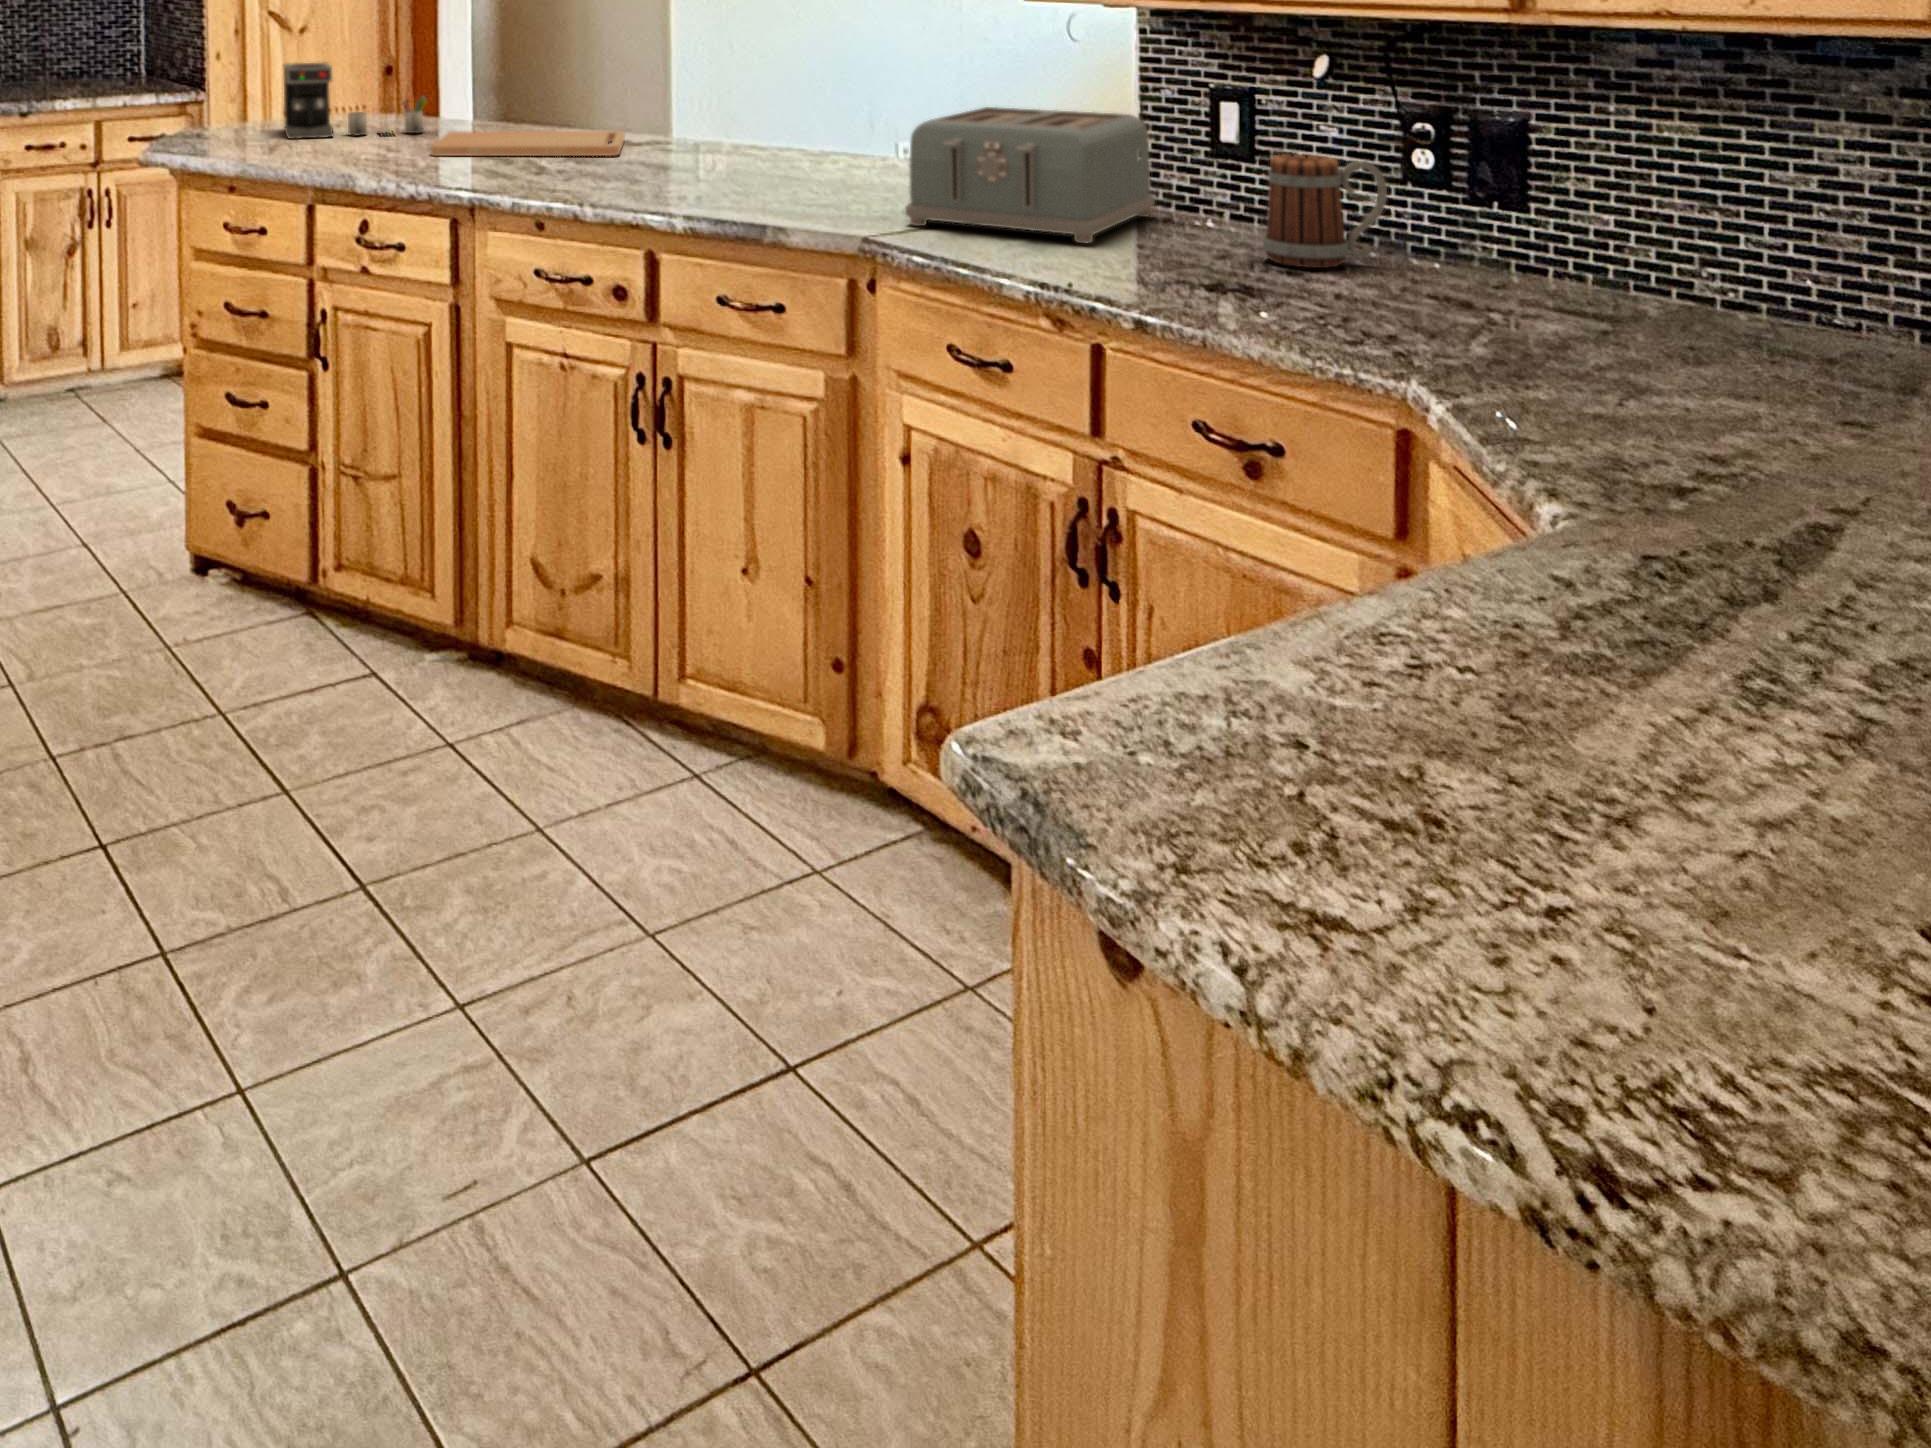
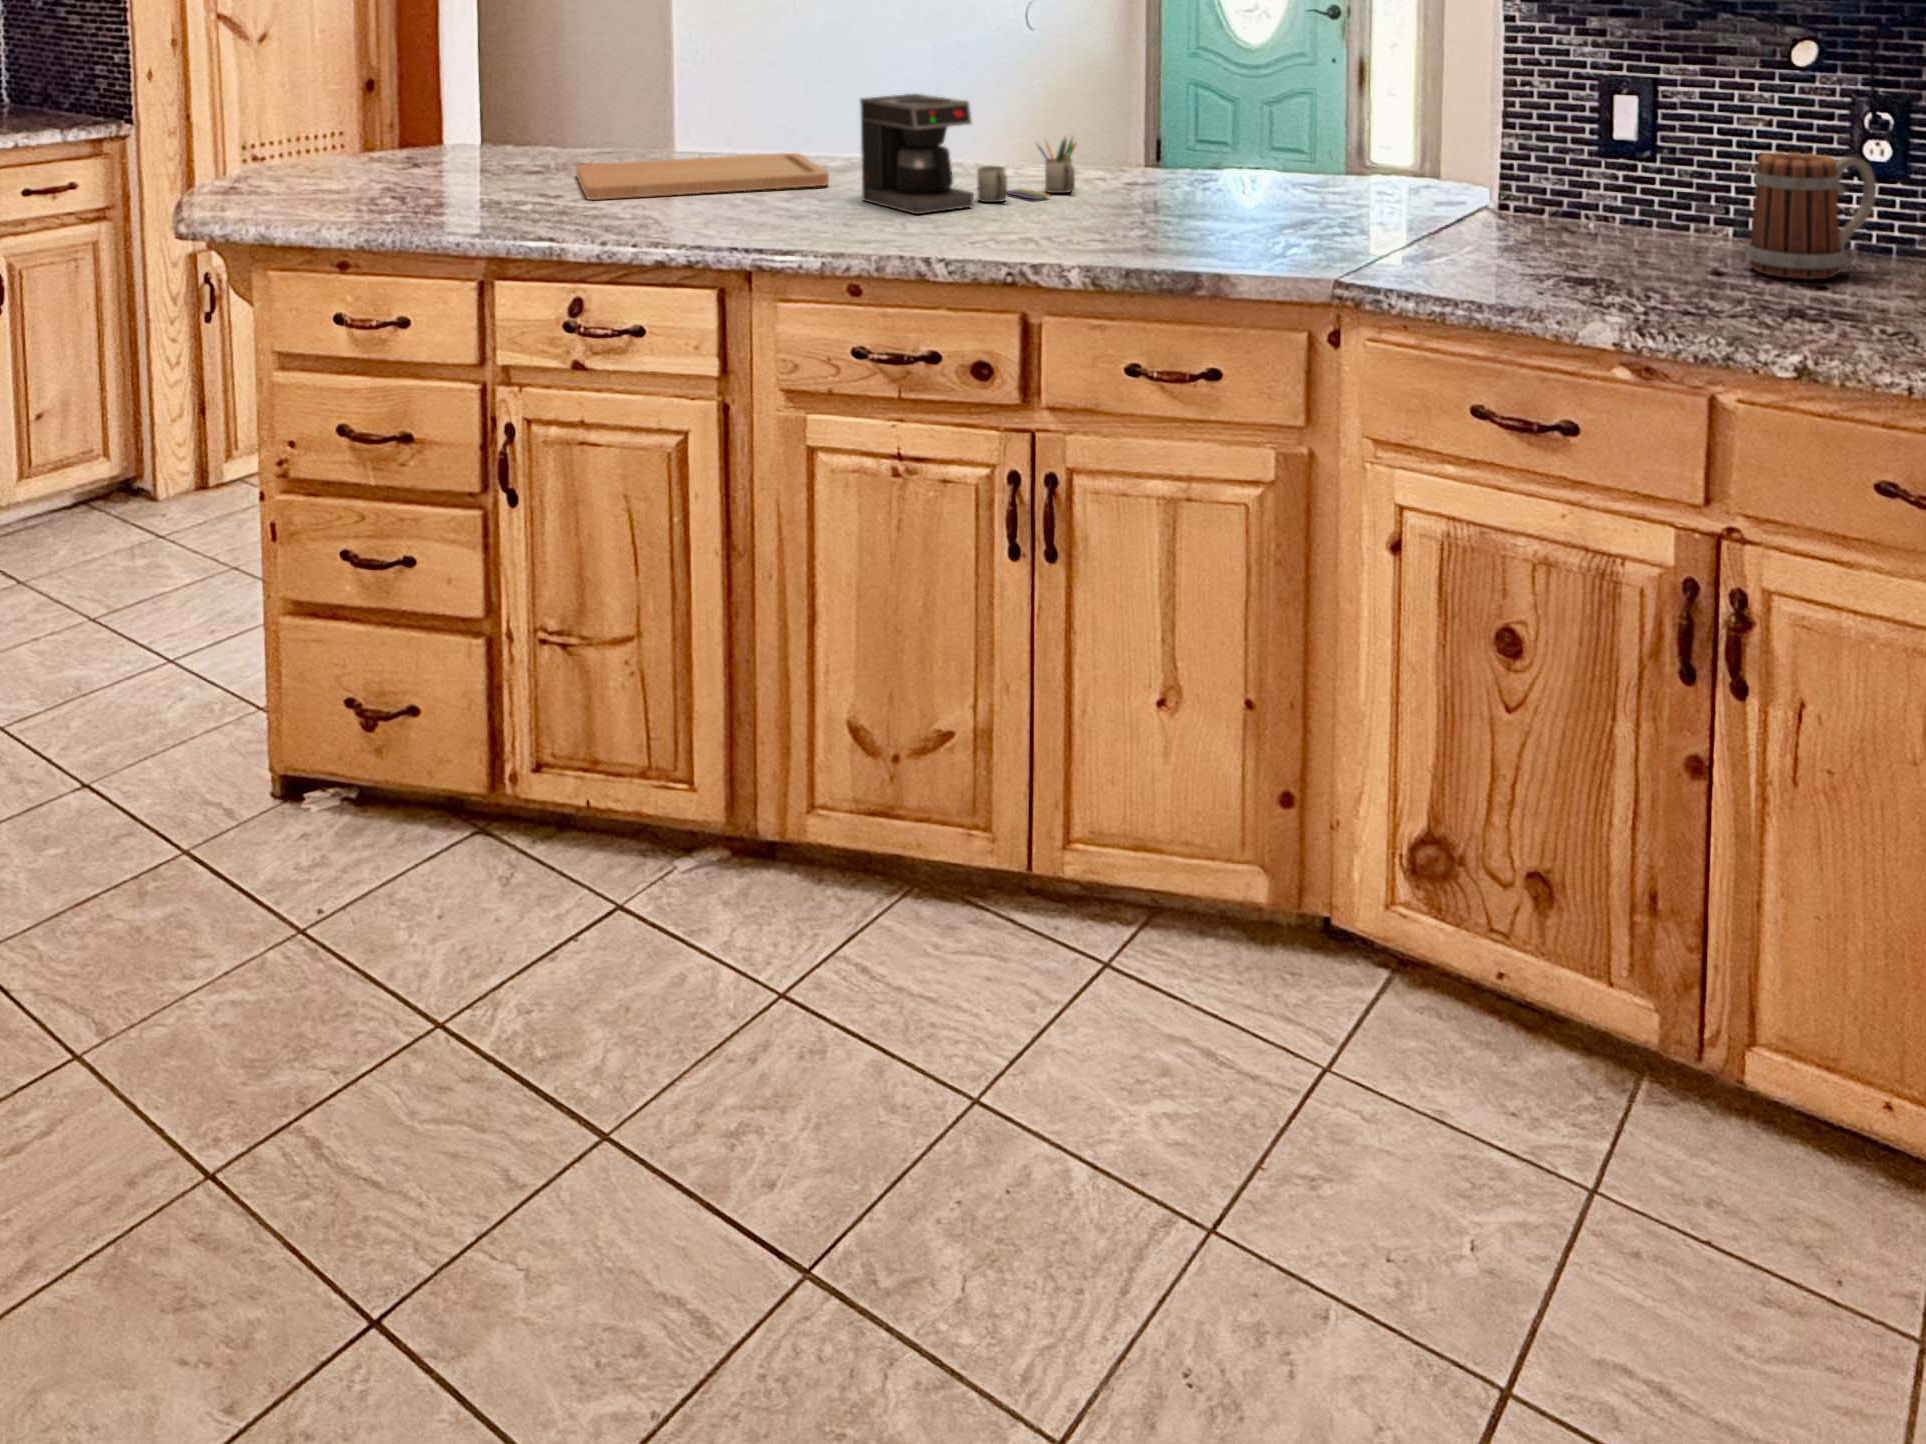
coffee maker: present [284,63,427,139] -> present [860,94,1076,214]
toaster: present [905,107,1155,243] -> none [1320,110,1563,267]

